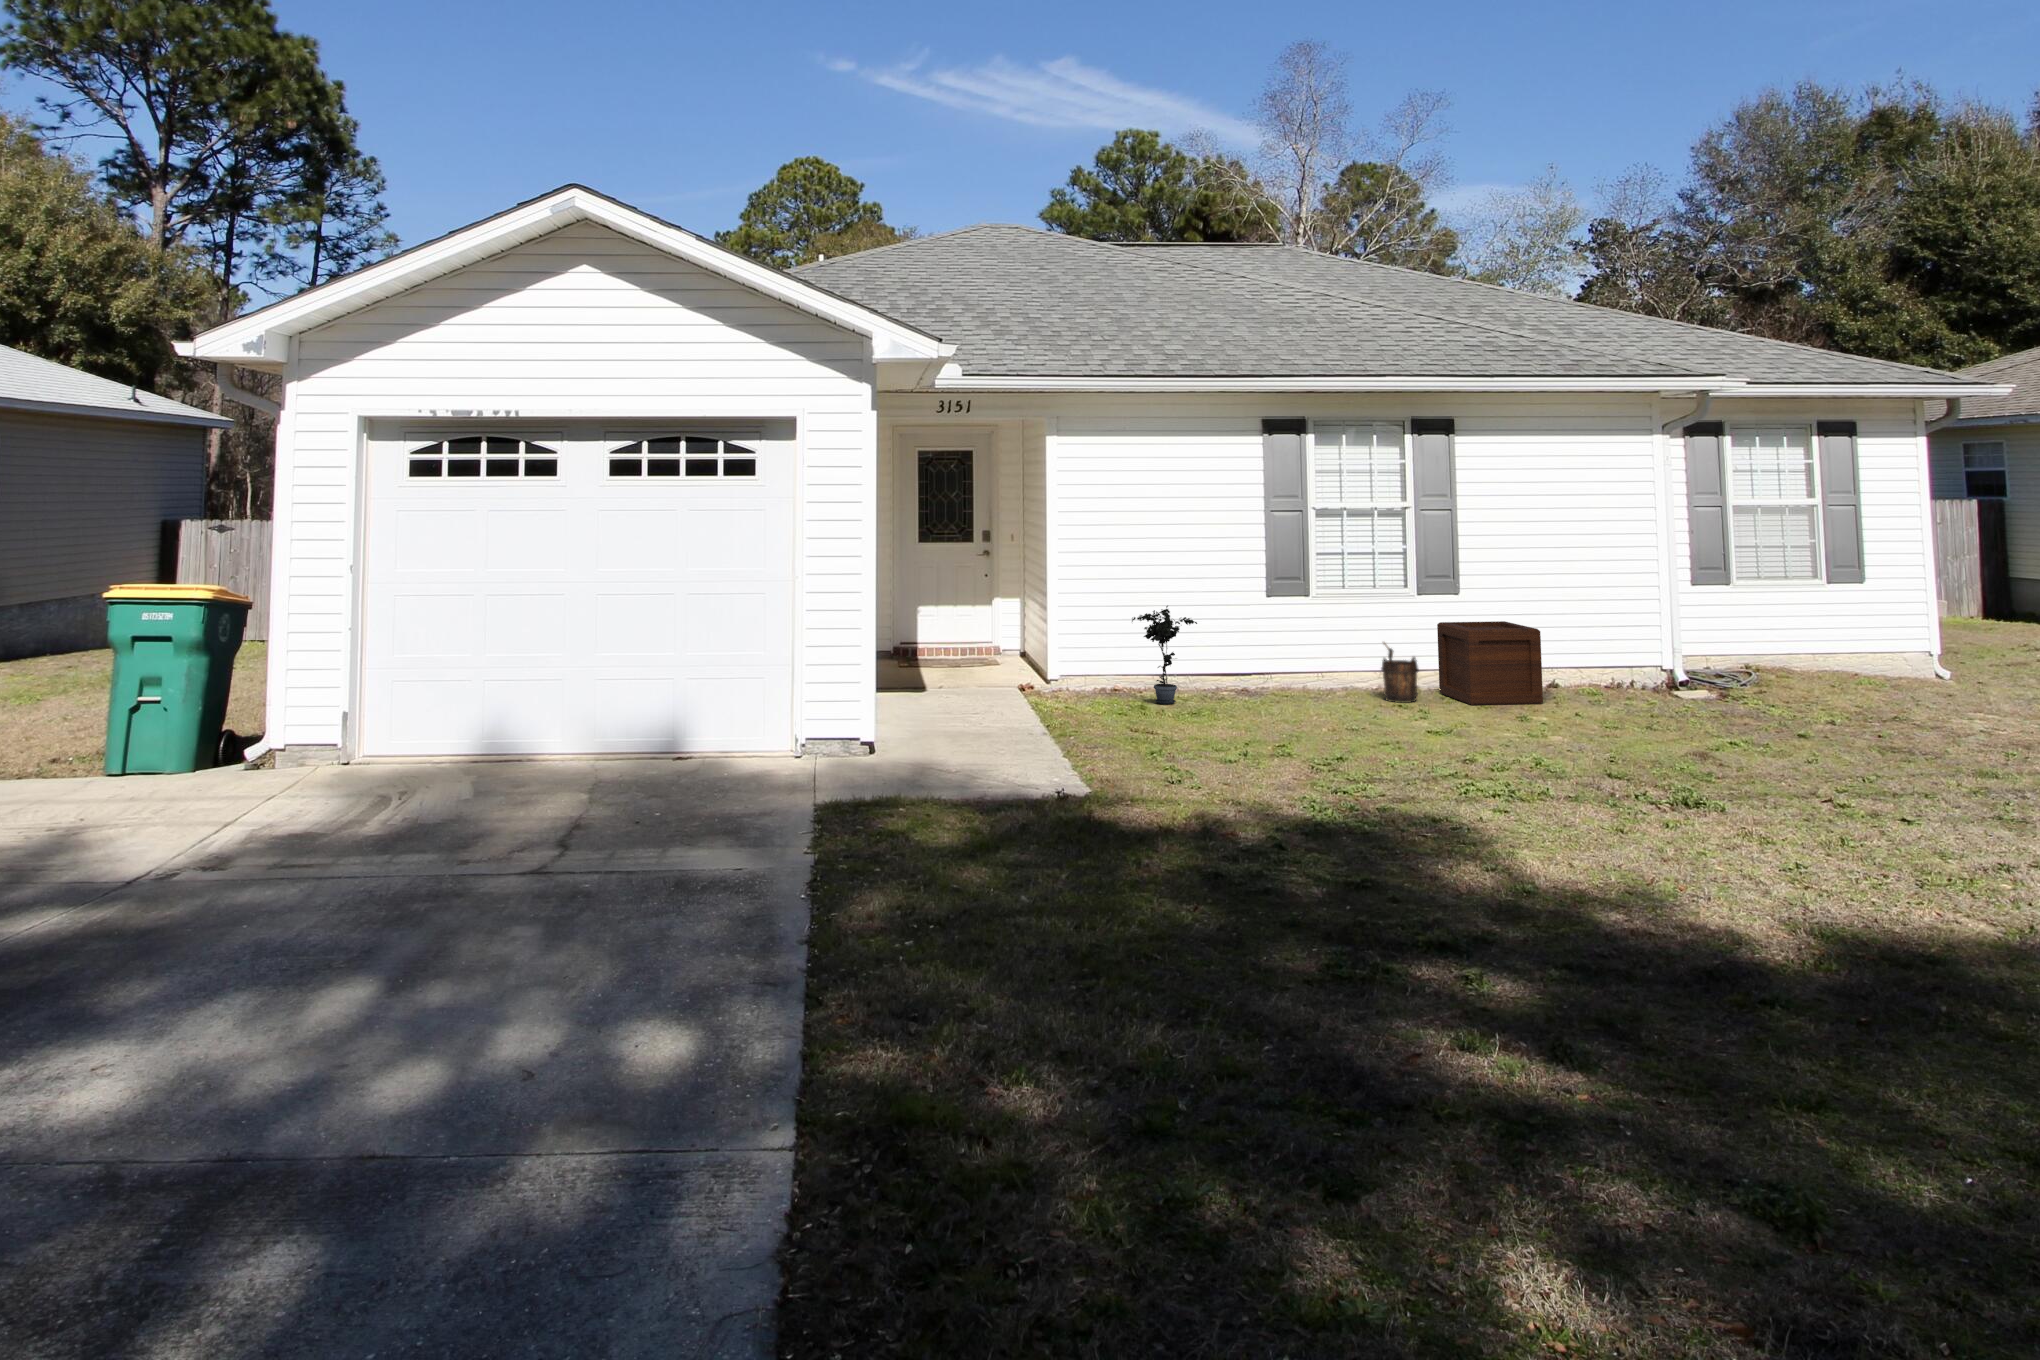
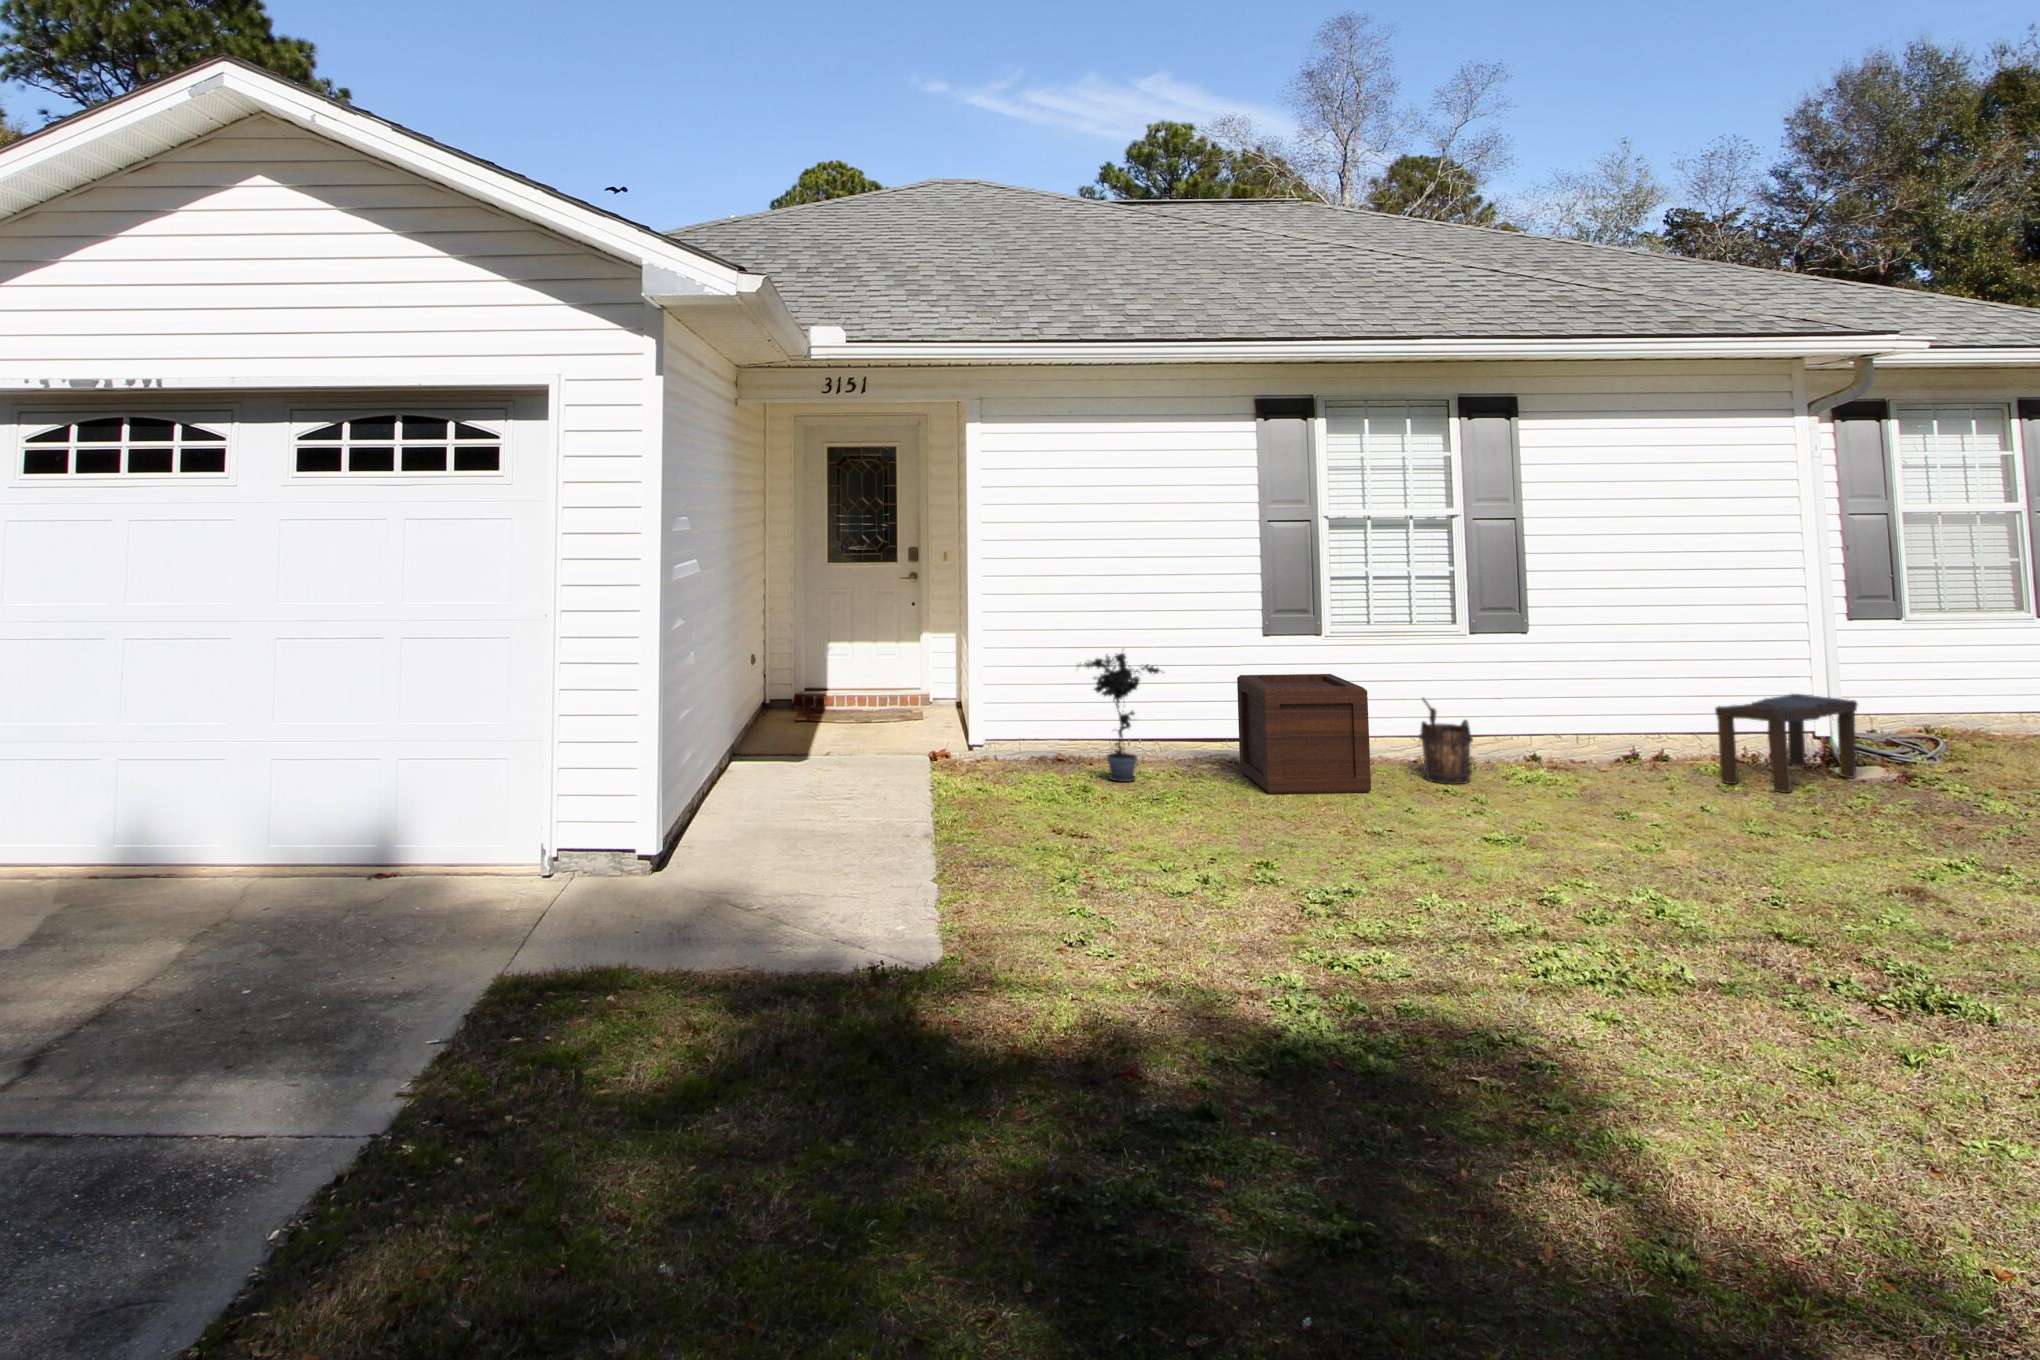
wooden crate: present [1437,621,1543,705] -> present [1237,674,1371,794]
bench: none [1589,637,1688,704] -> present [1715,694,1857,793]

